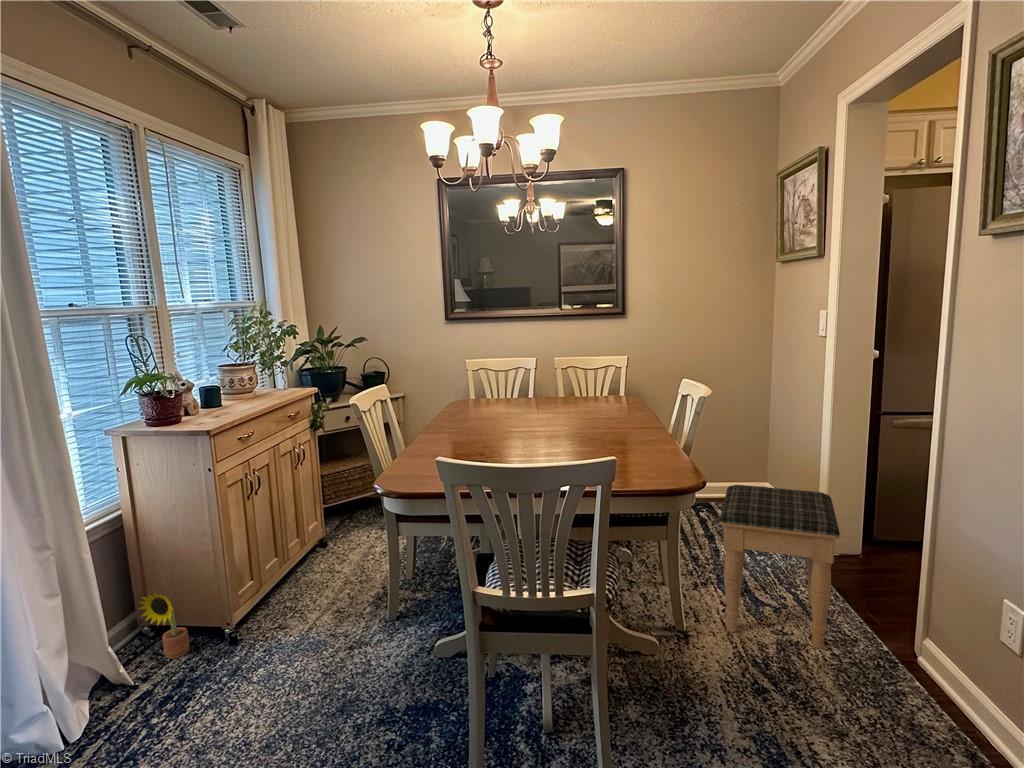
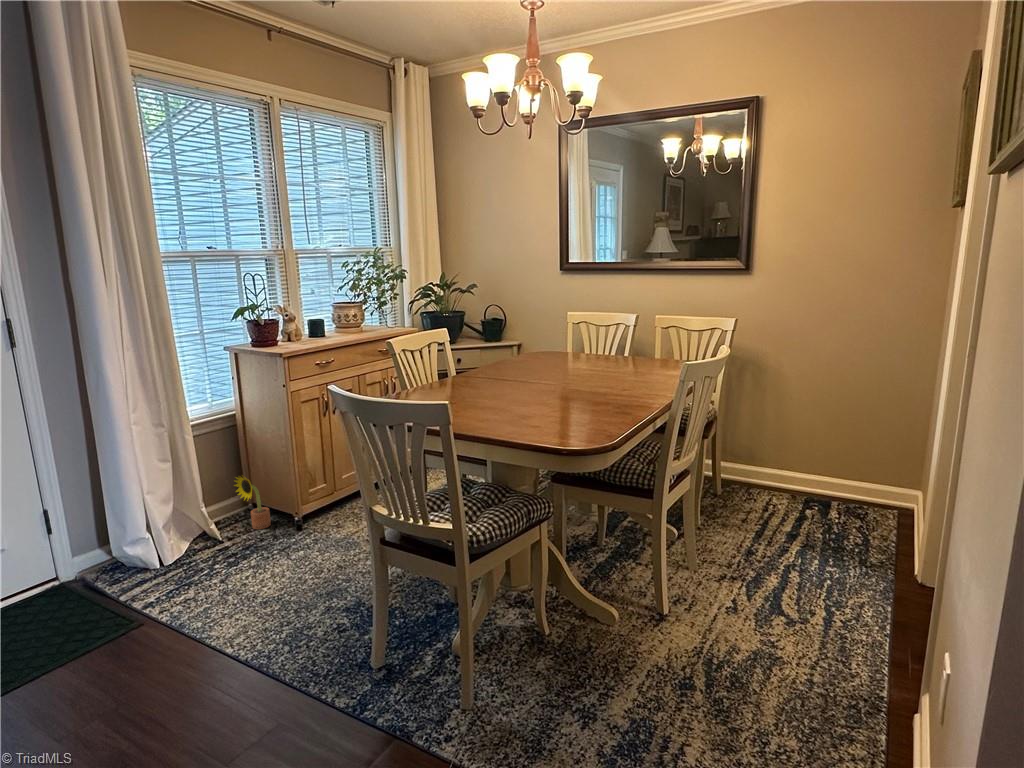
footstool: present [720,485,840,648] -> none [704,473,872,671]

